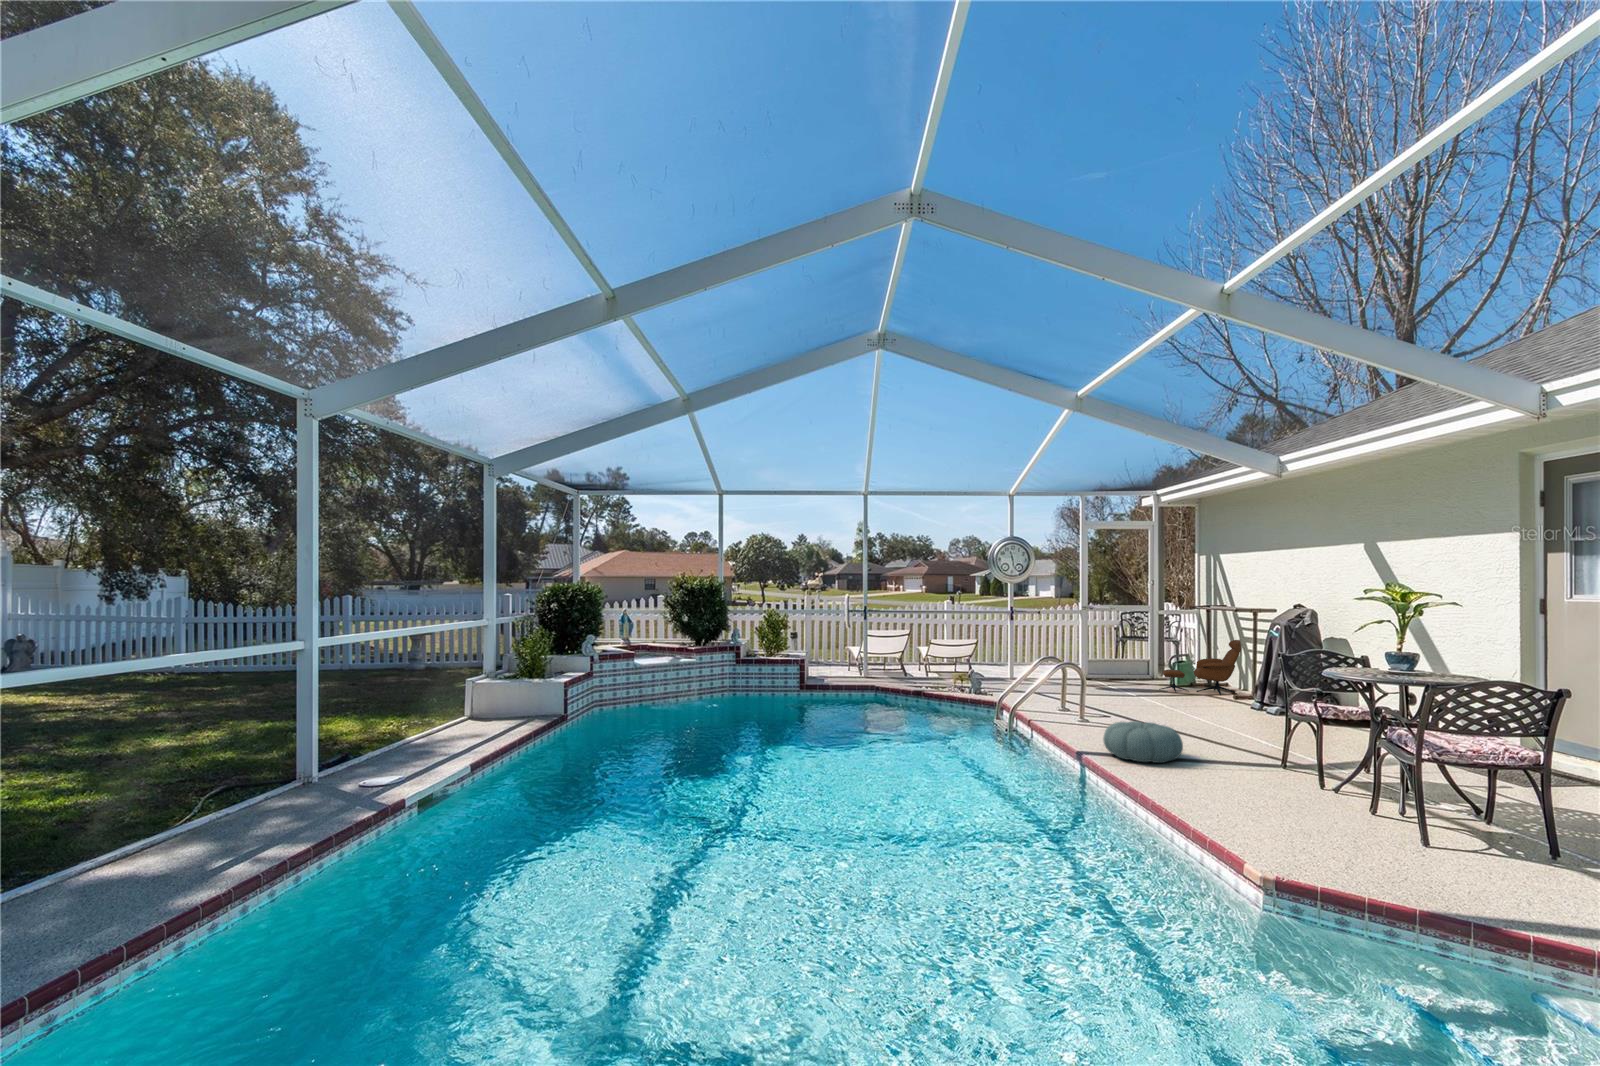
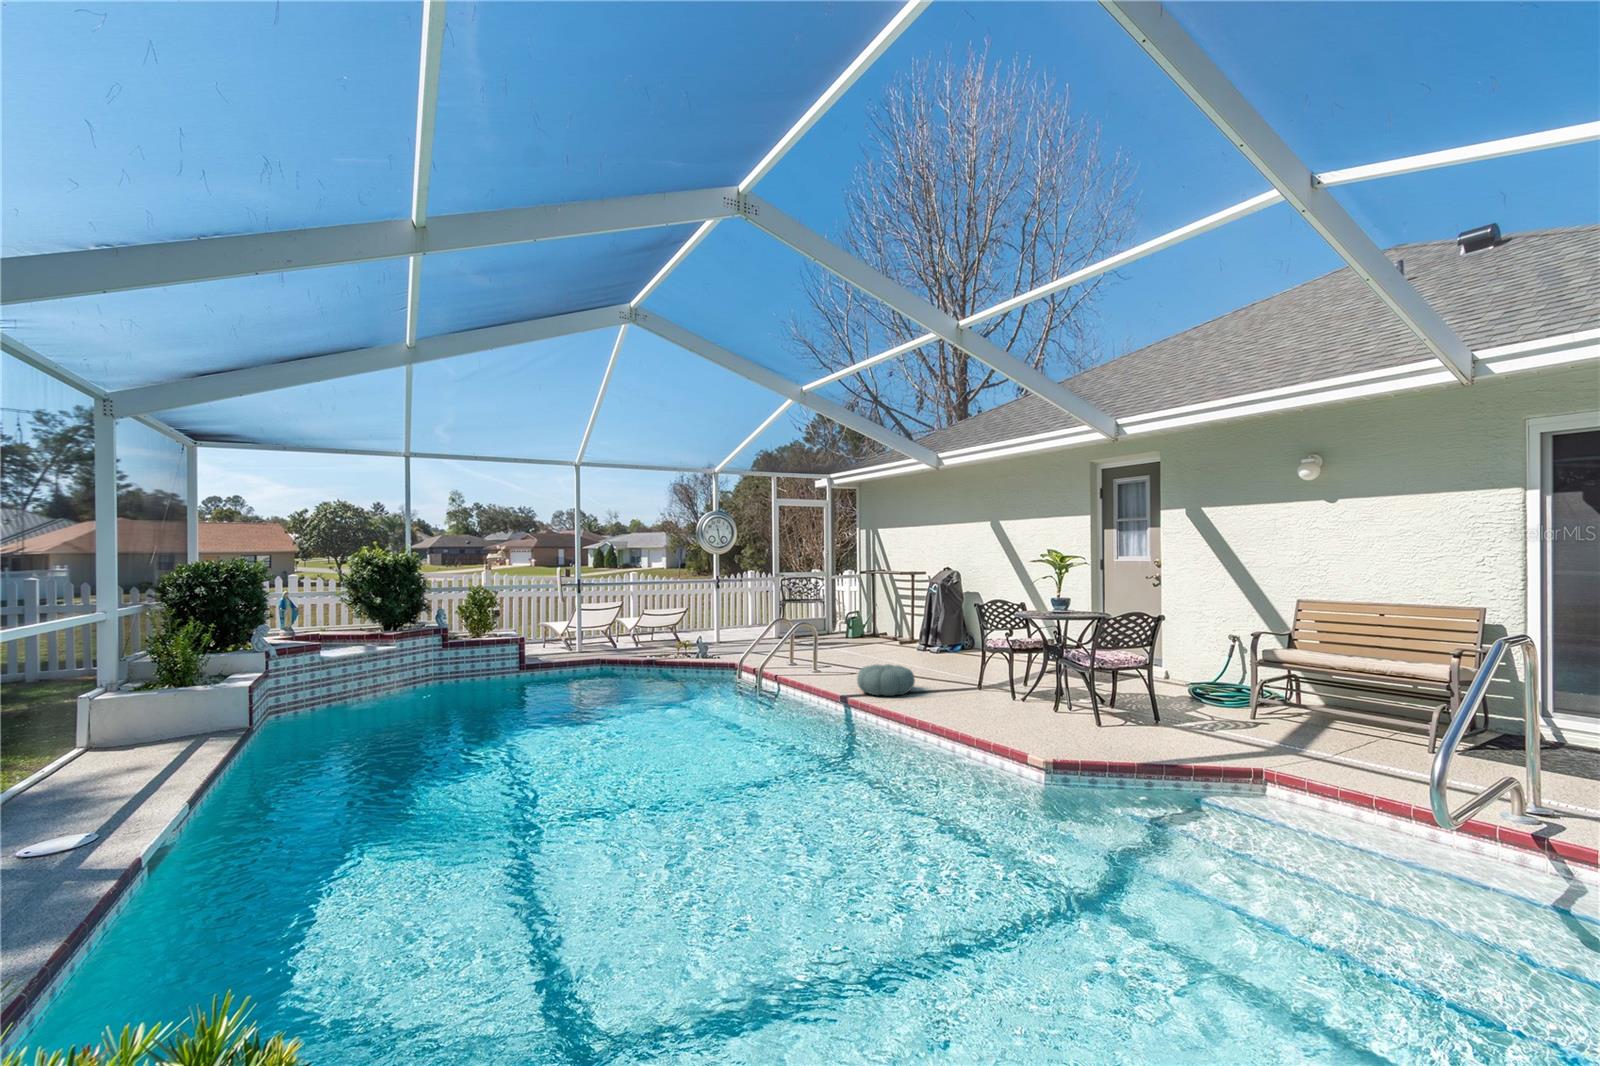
lounge chair: present [1159,640,1241,695] -> none [838,597,895,641]

